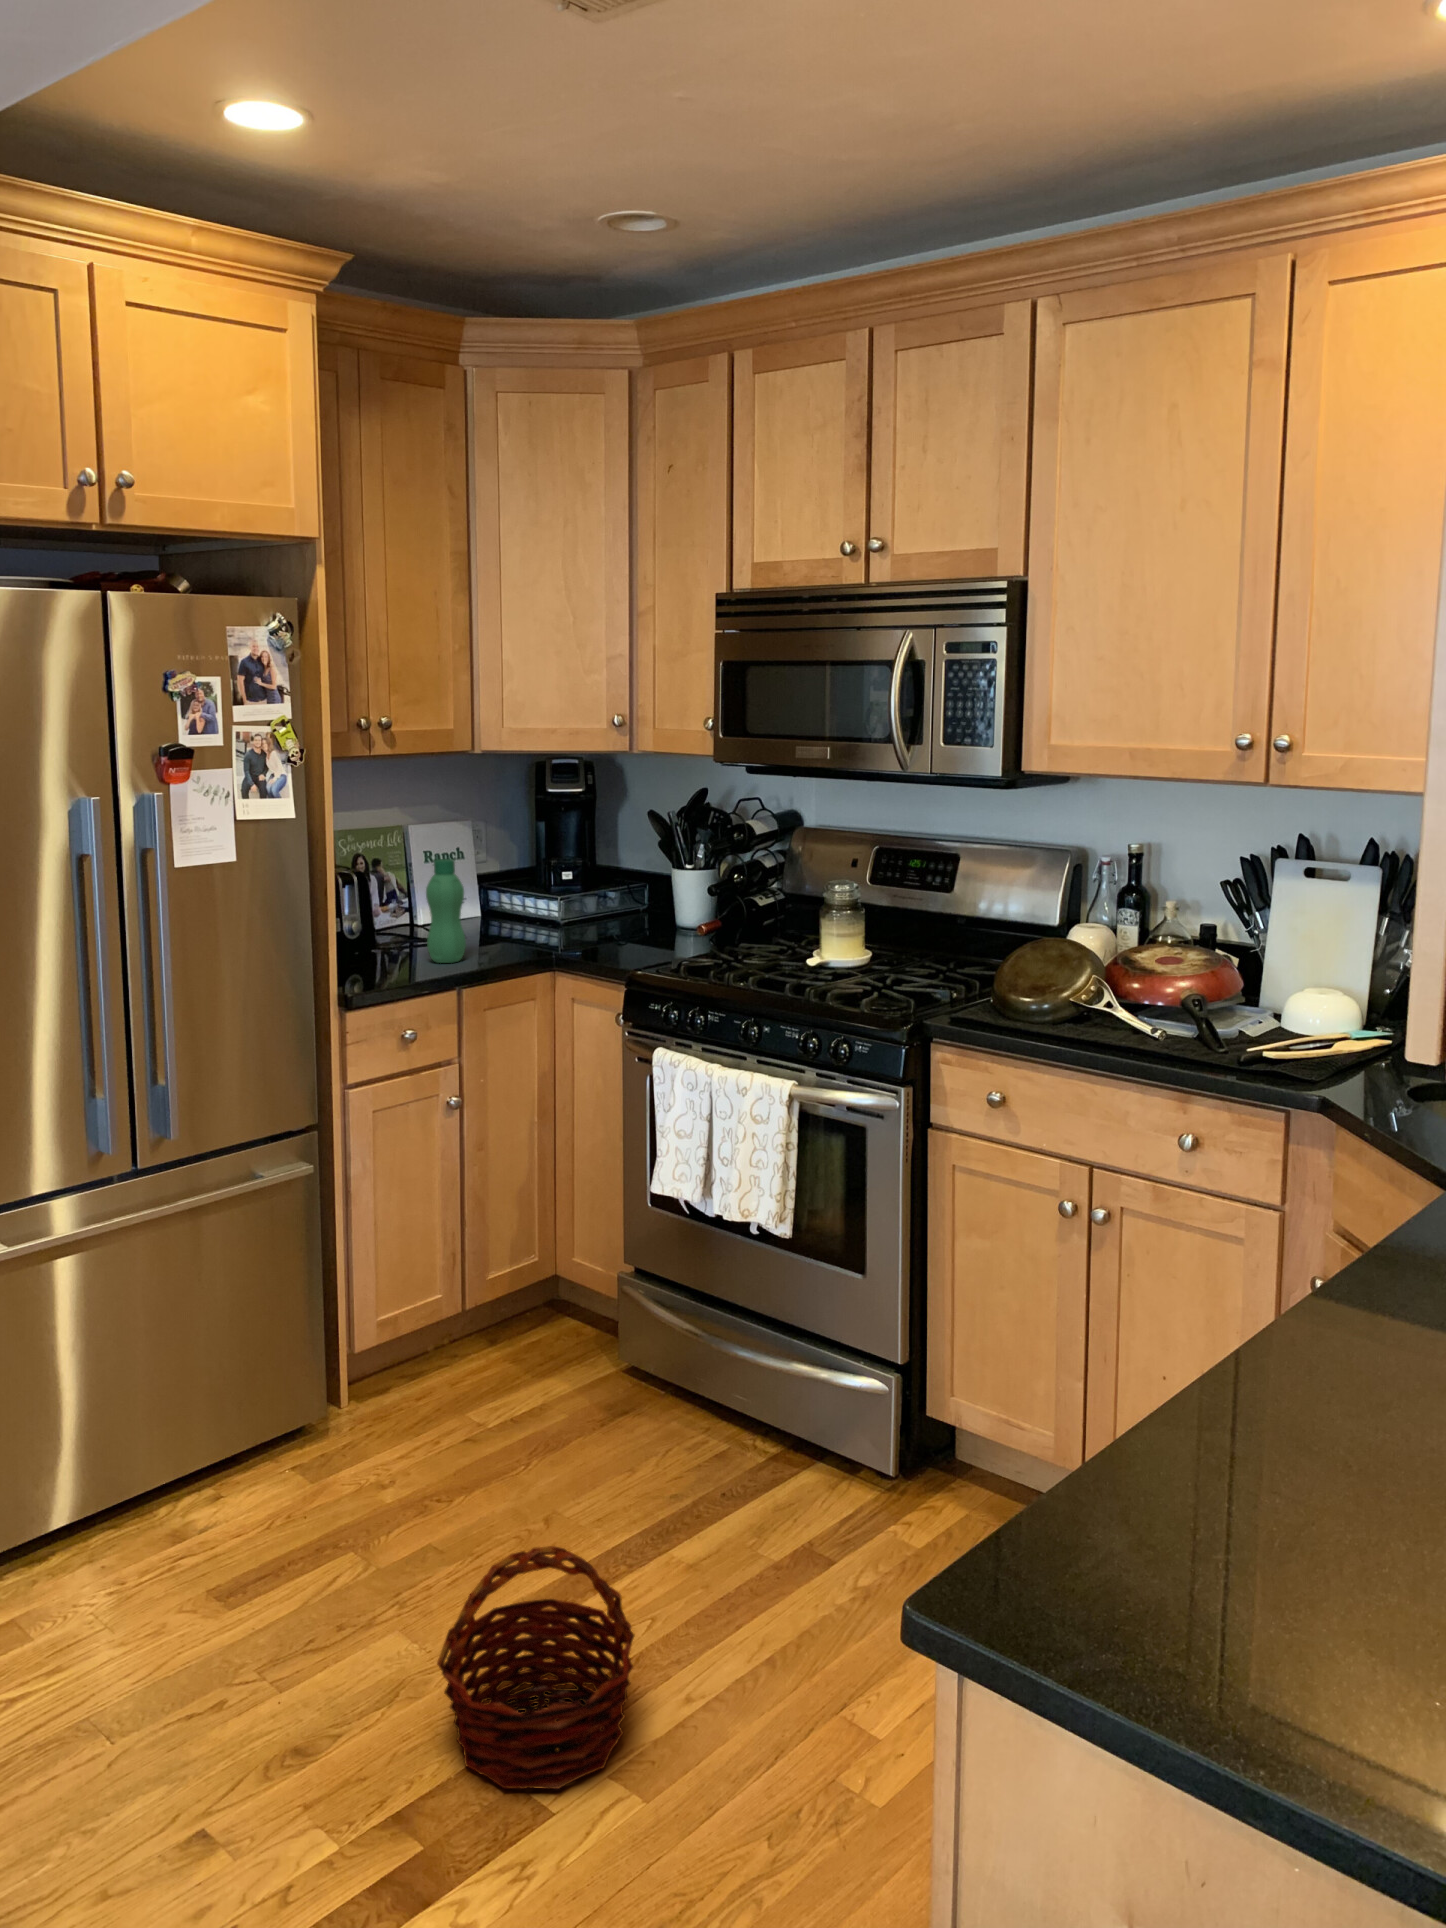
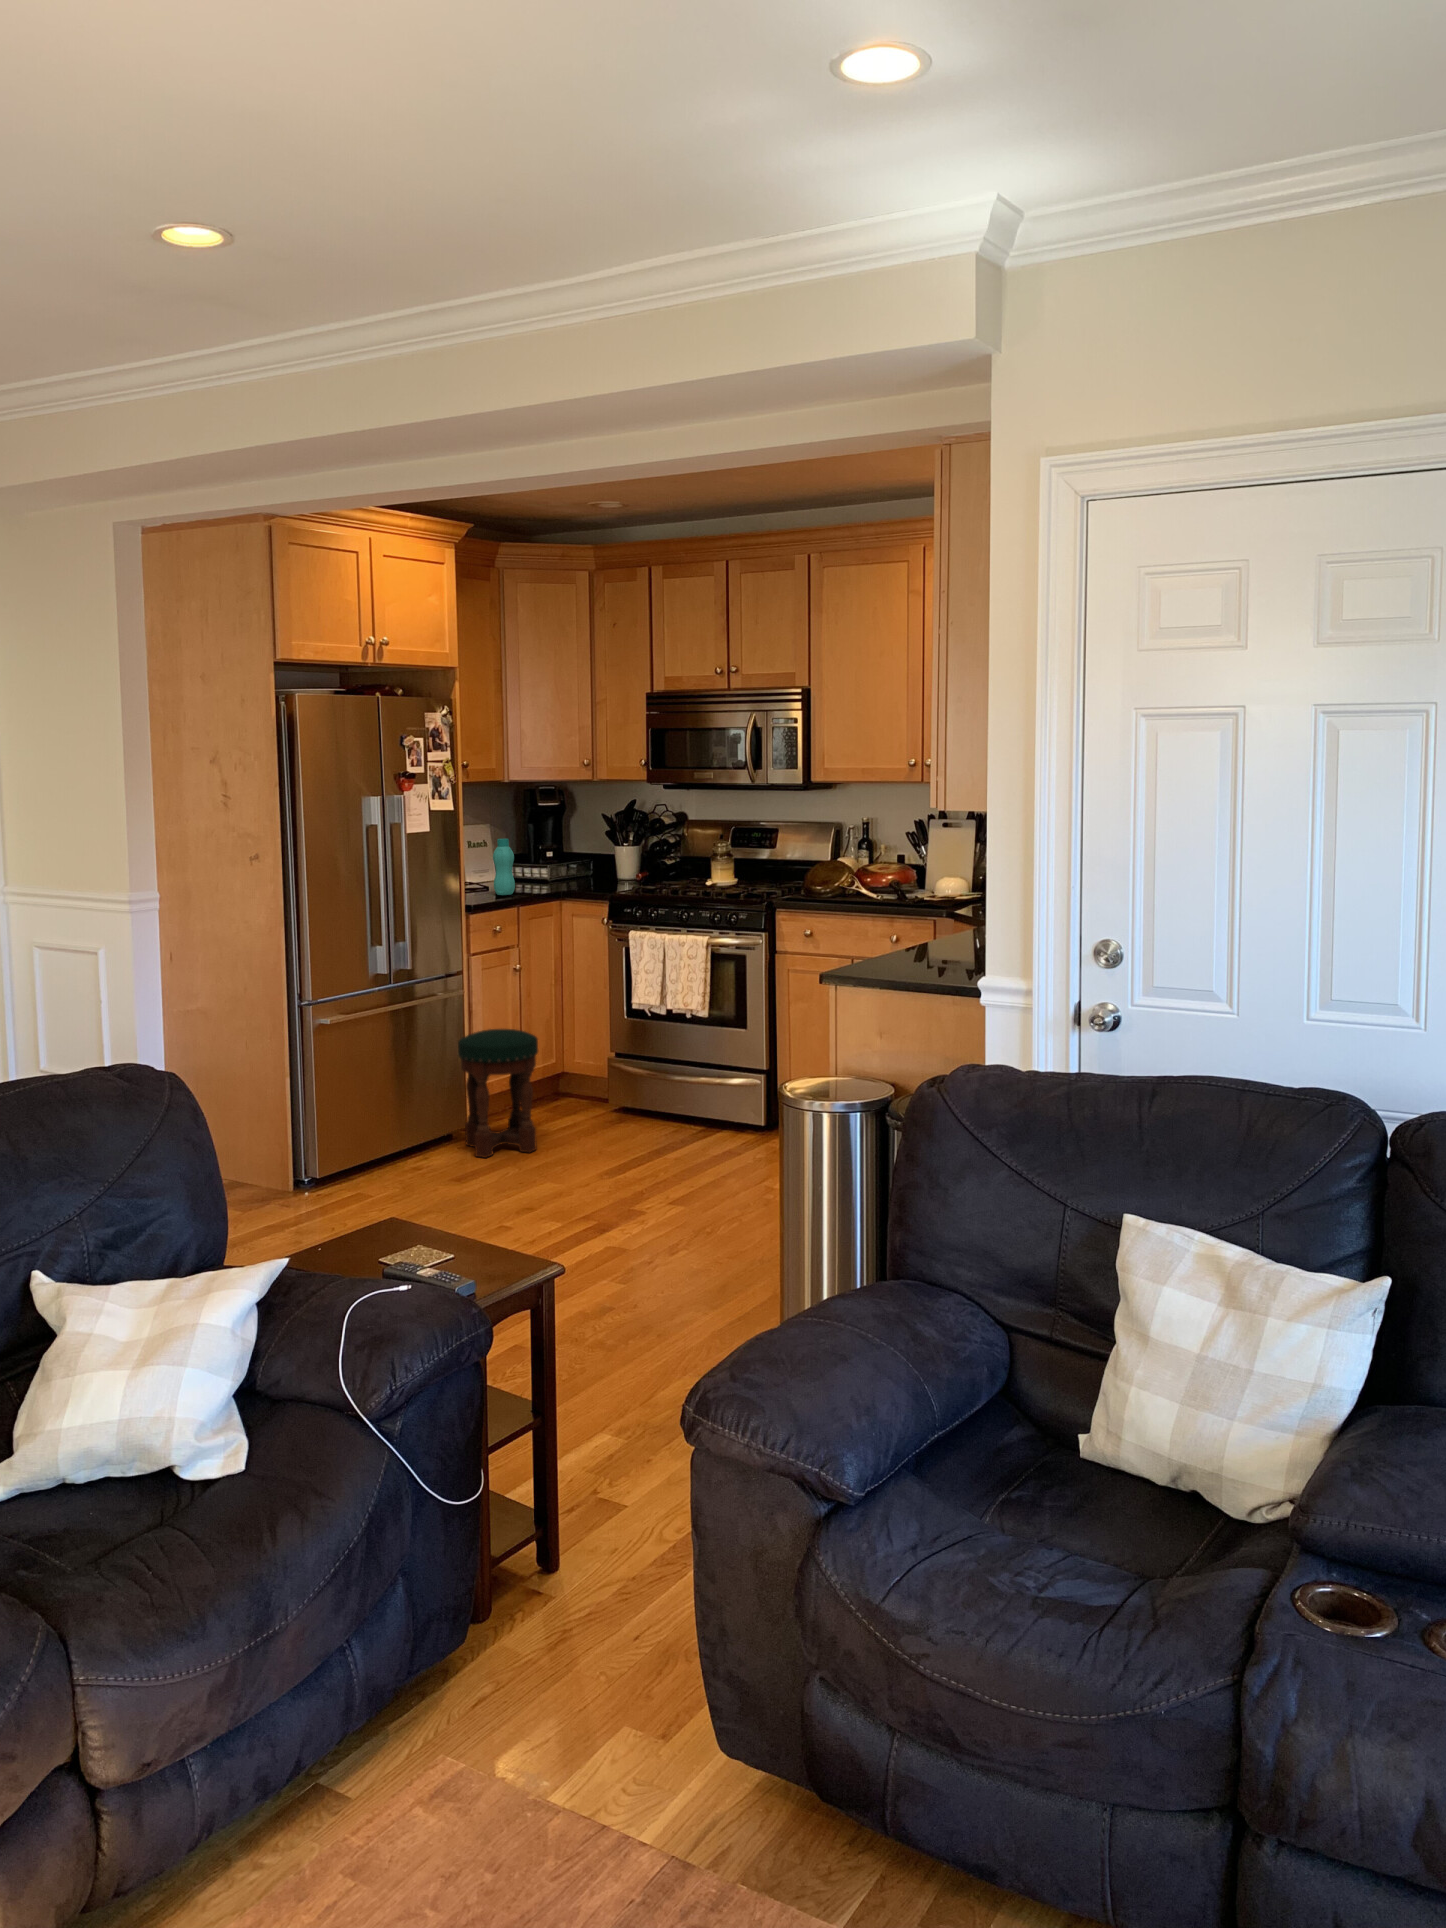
stool: none [288,1239,446,1505] -> present [458,1029,538,1158]
basket: present [437,1546,634,1789] -> none [591,1113,675,1211]

